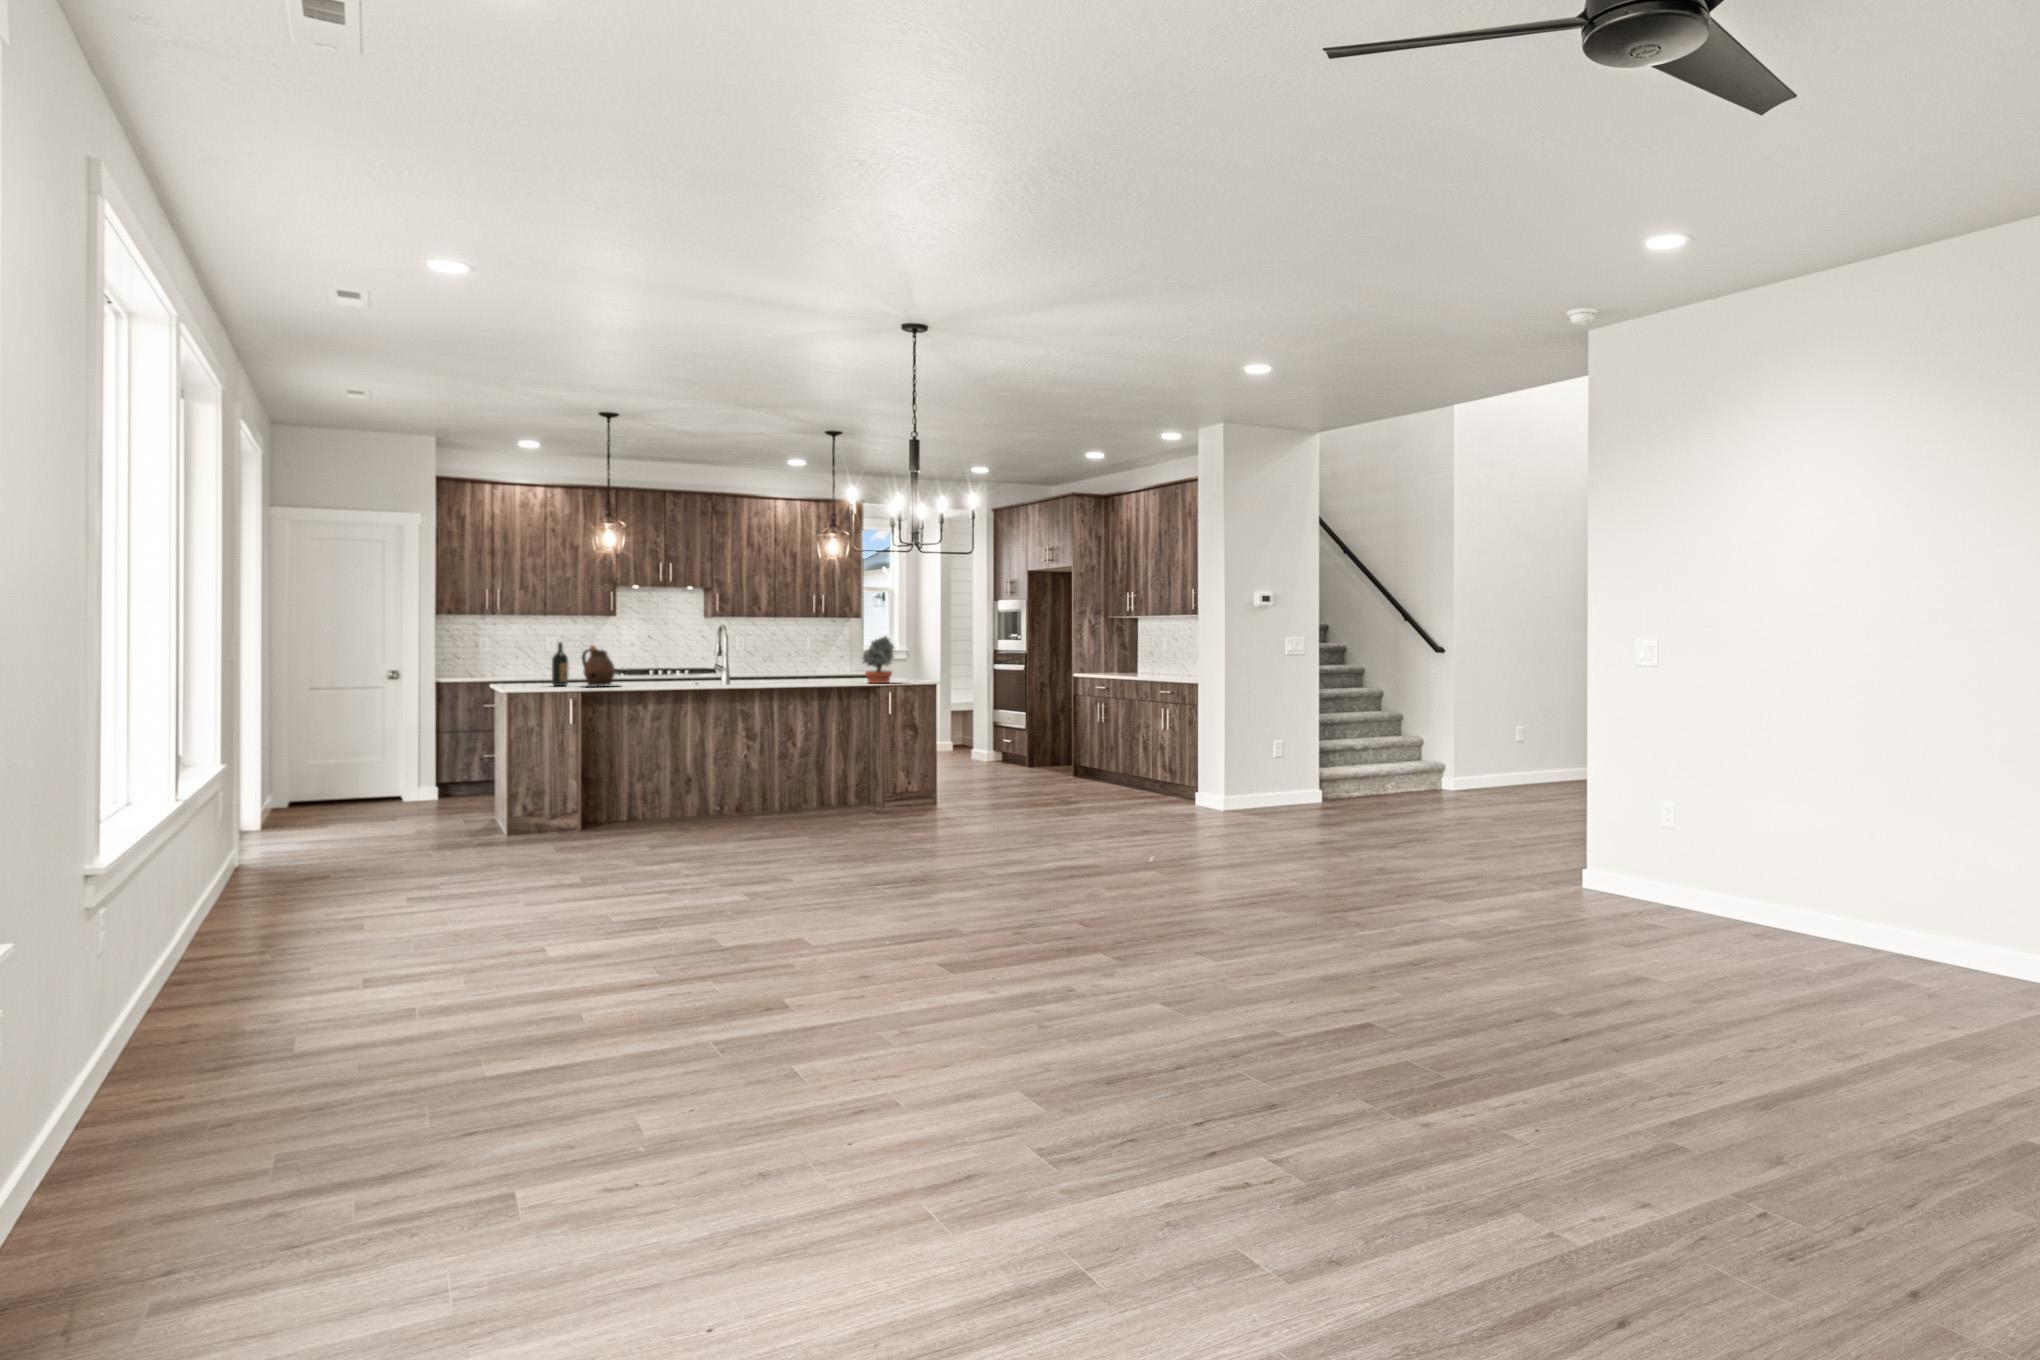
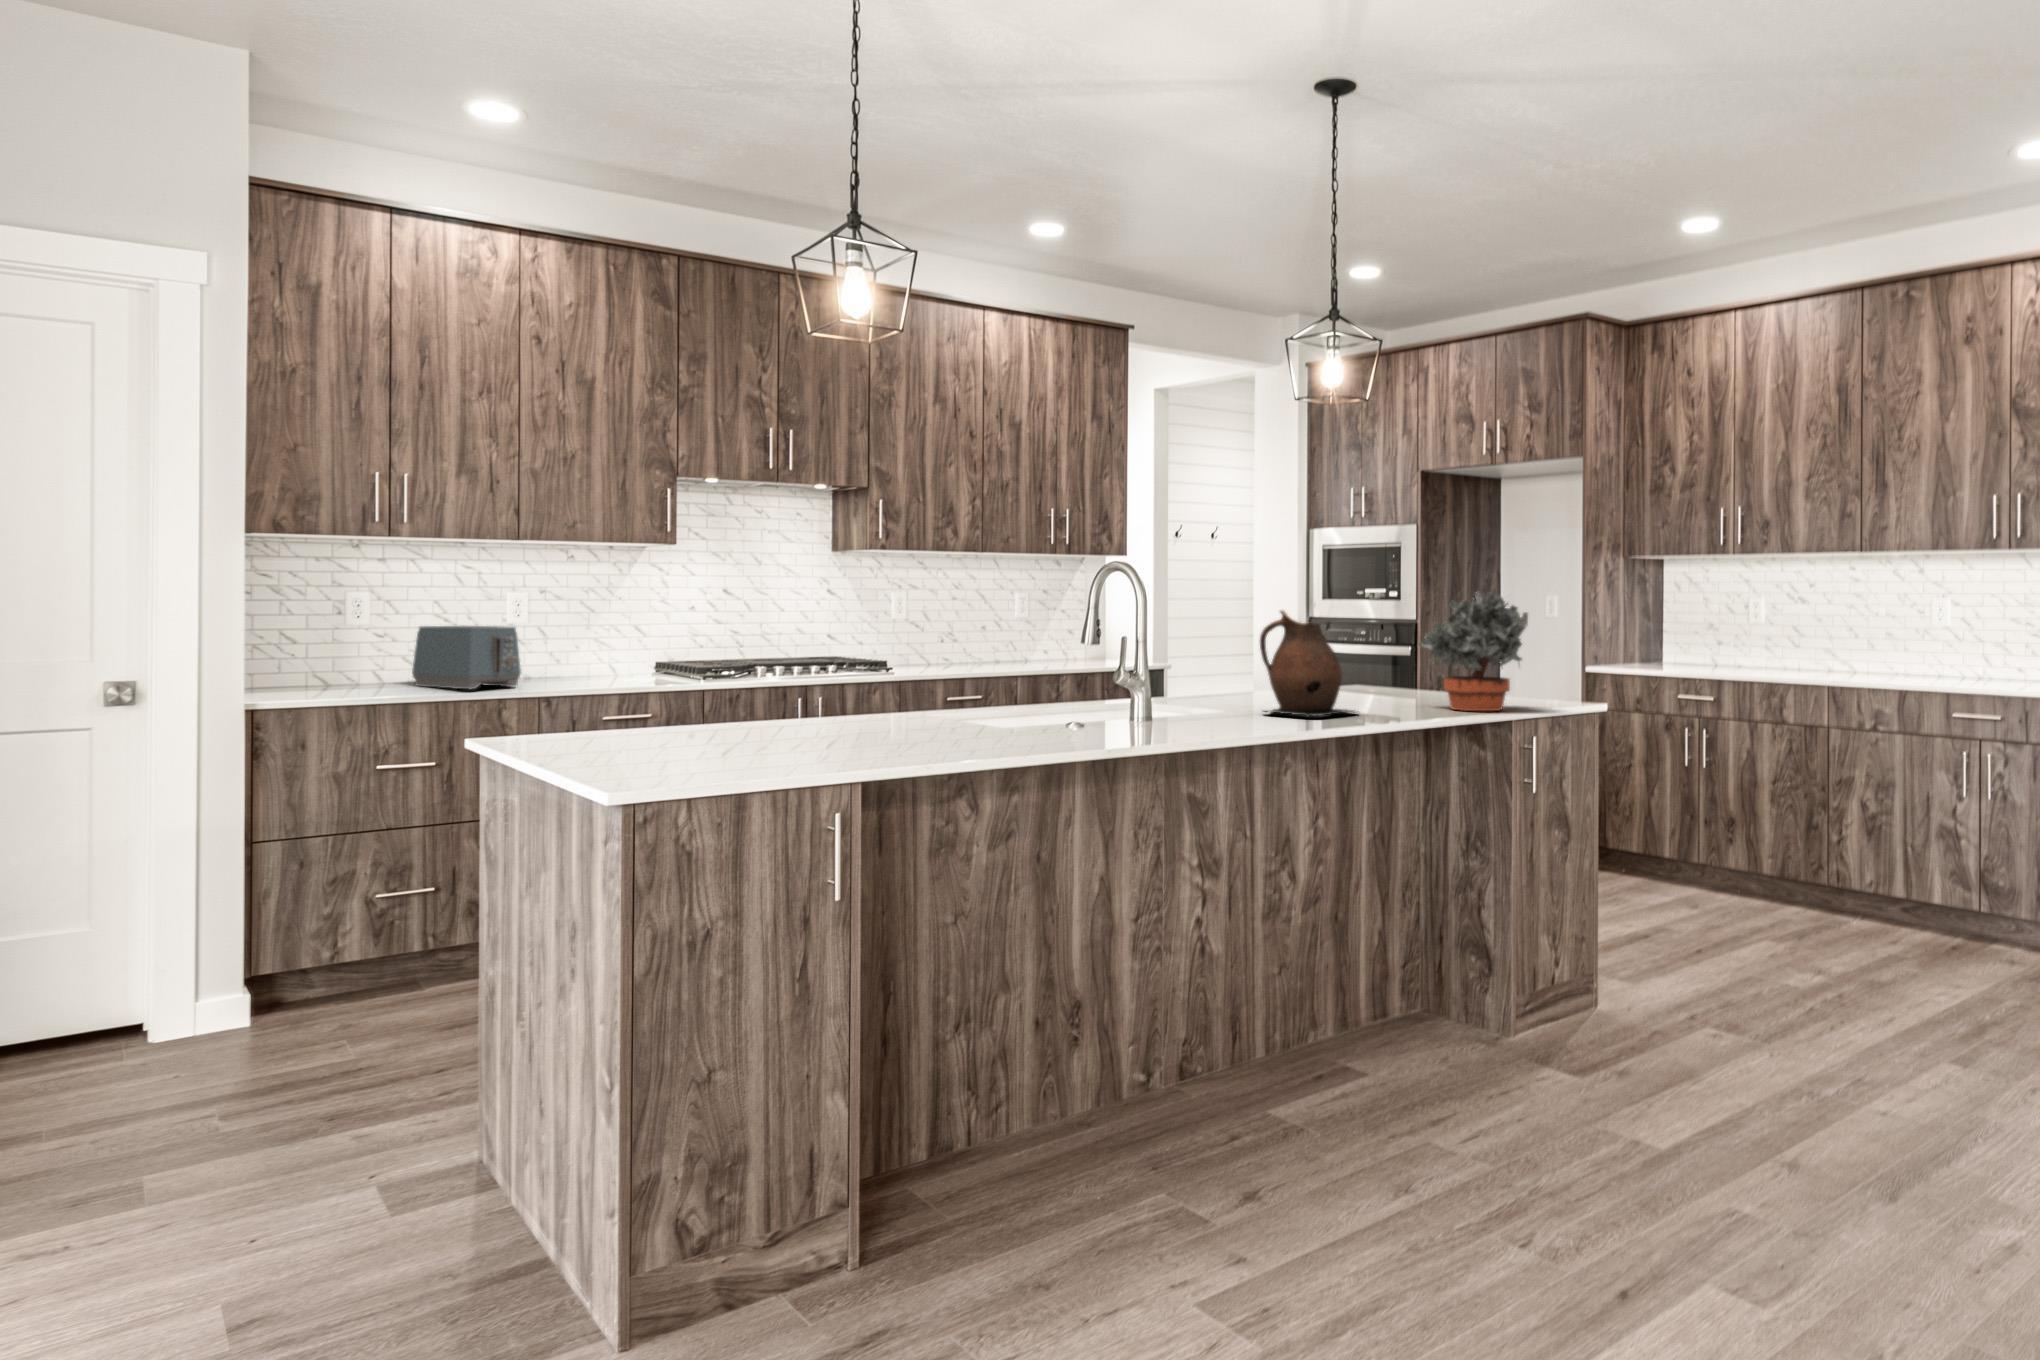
wine bottle: present [552,642,569,686] -> none [666,603,716,741]
ceramic pitcher: present [582,645,615,686] -> present [1260,610,1355,717]
toaster: none [503,653,546,679] -> present [412,626,521,689]

